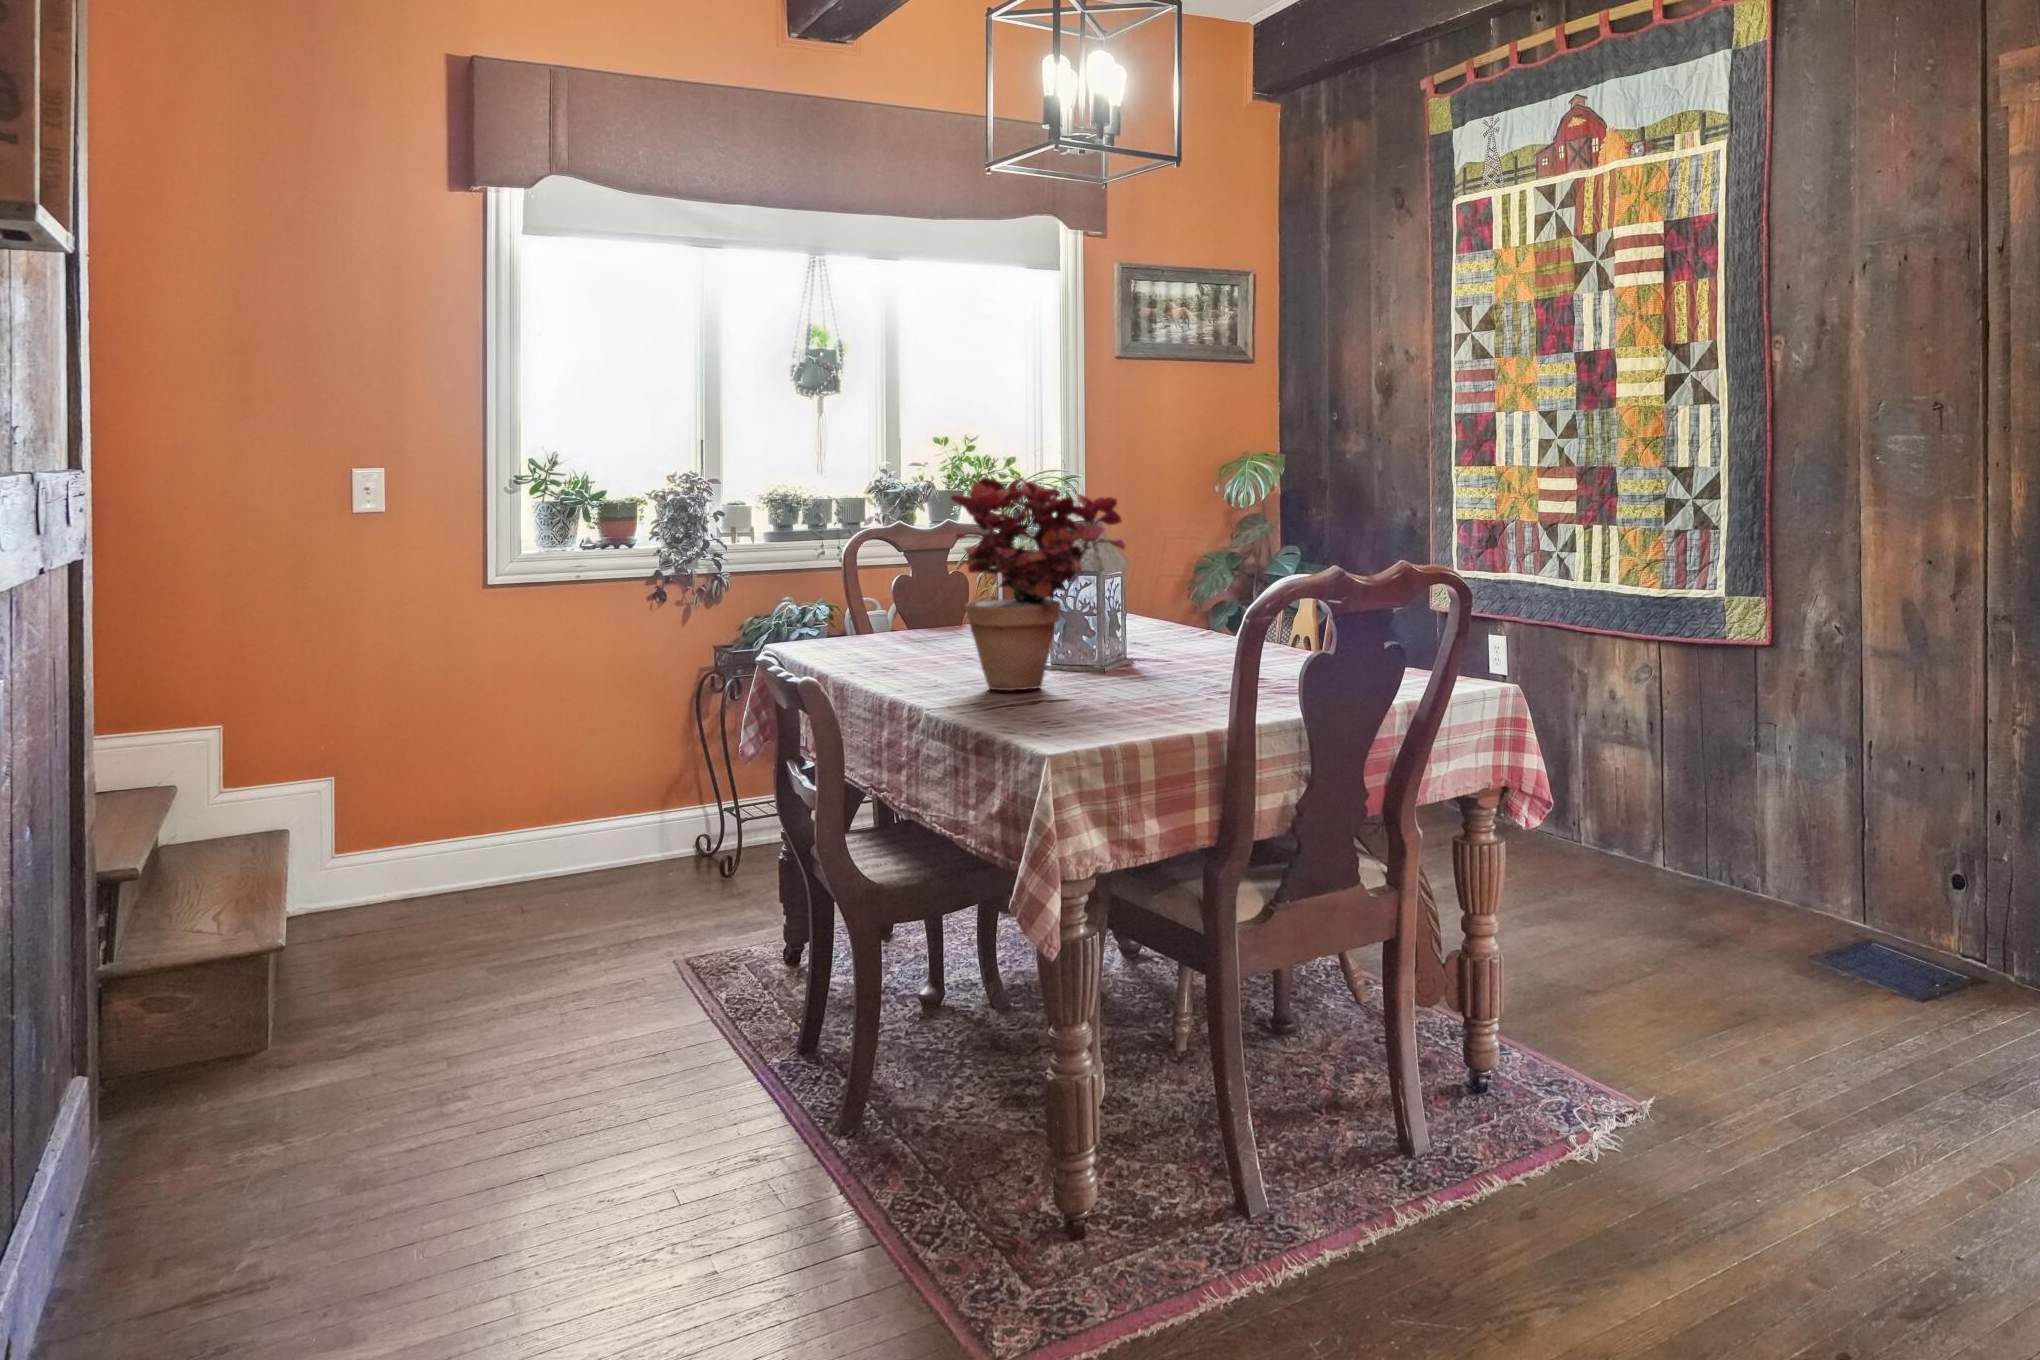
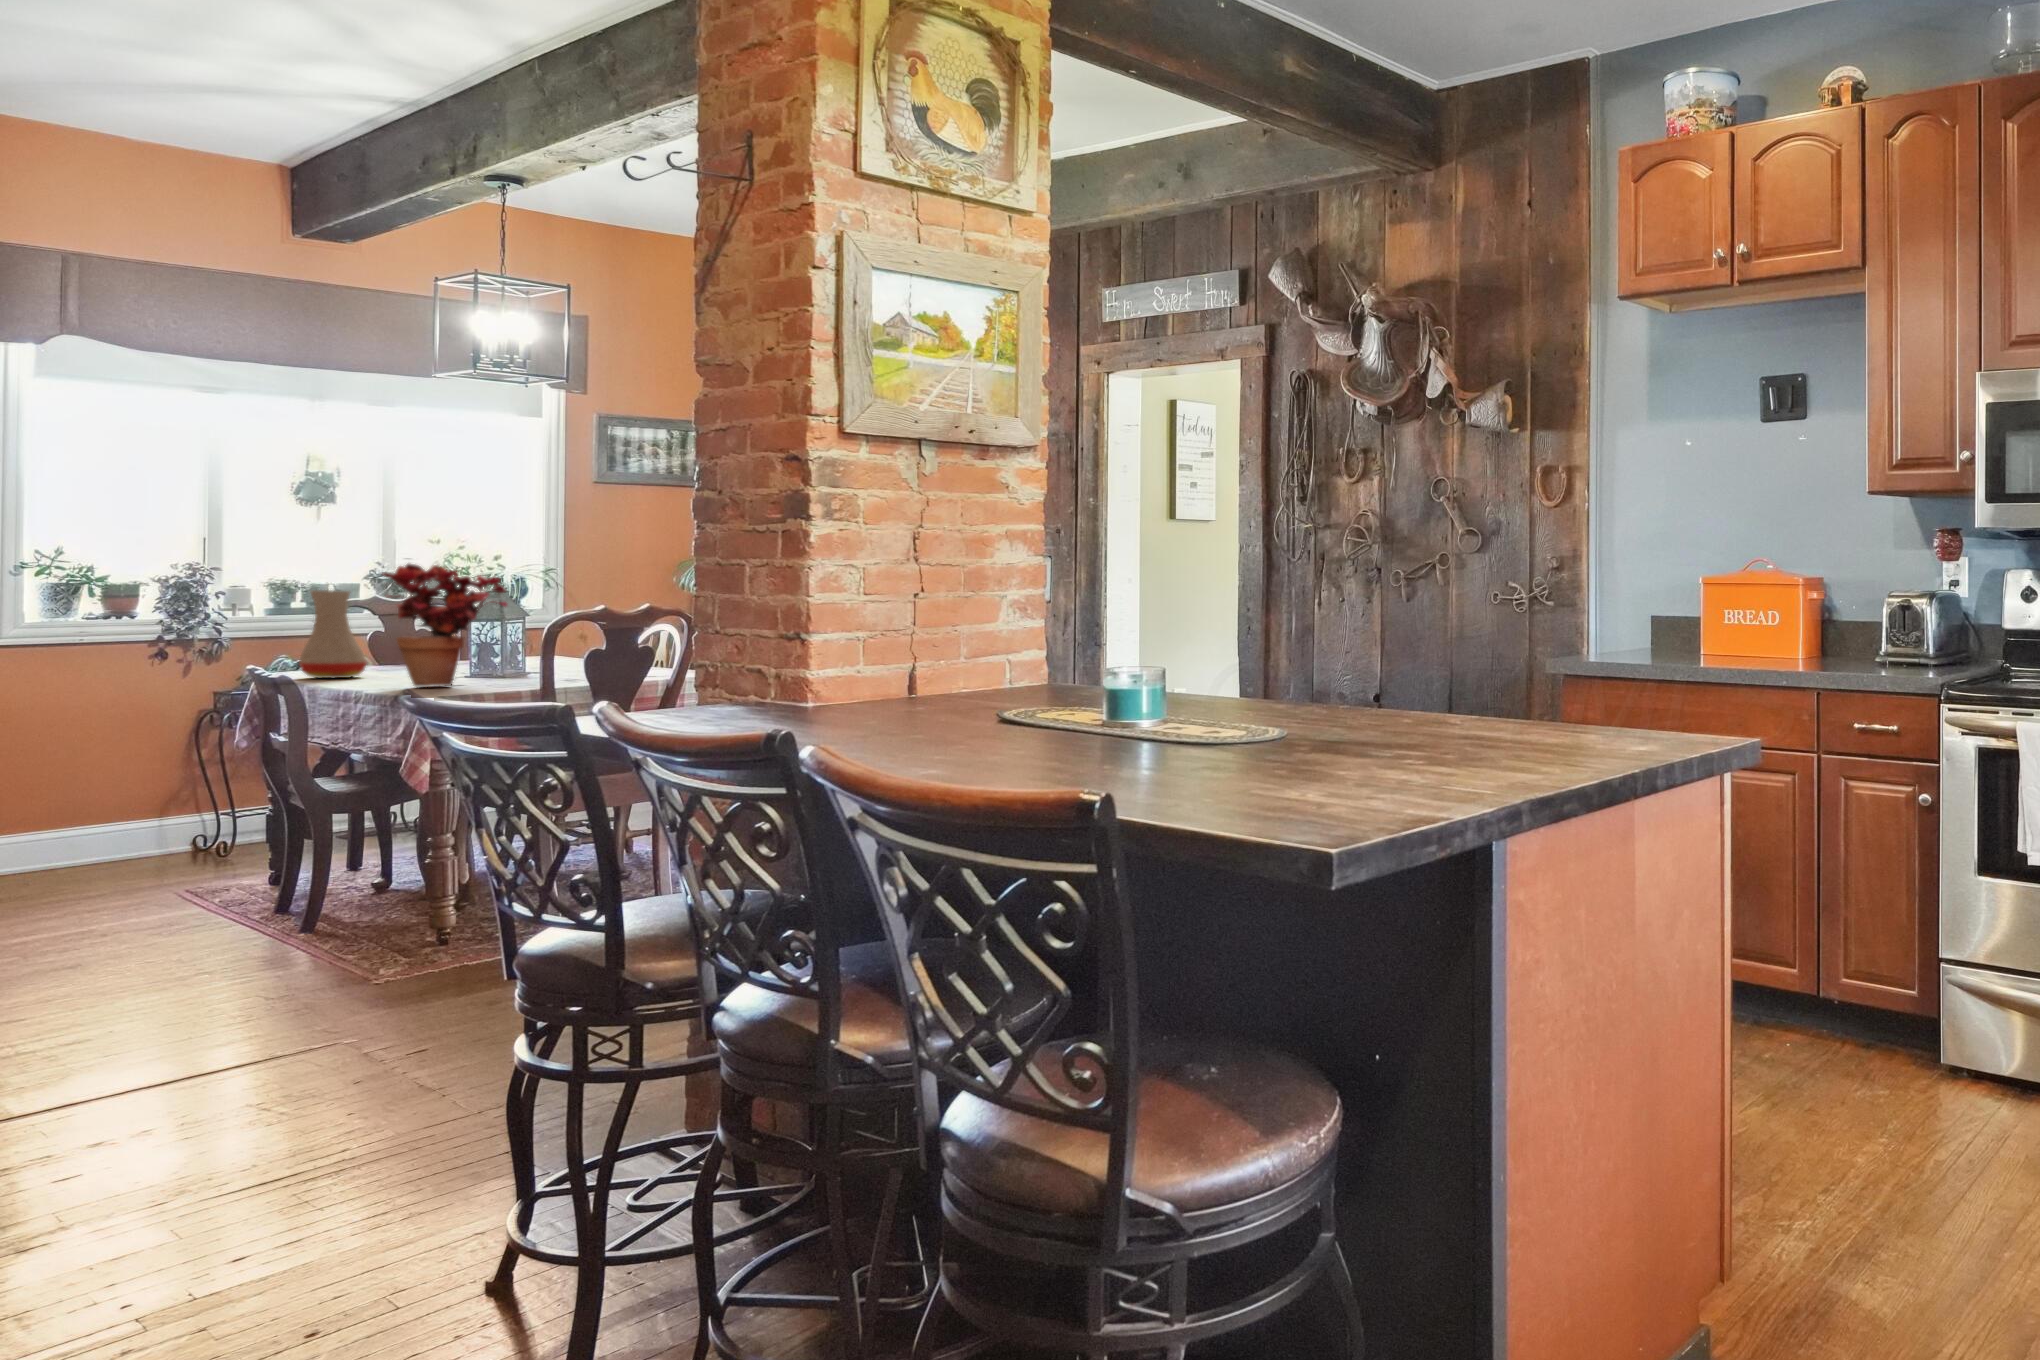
vase: none [818,518,903,655] -> present [299,590,367,678]

